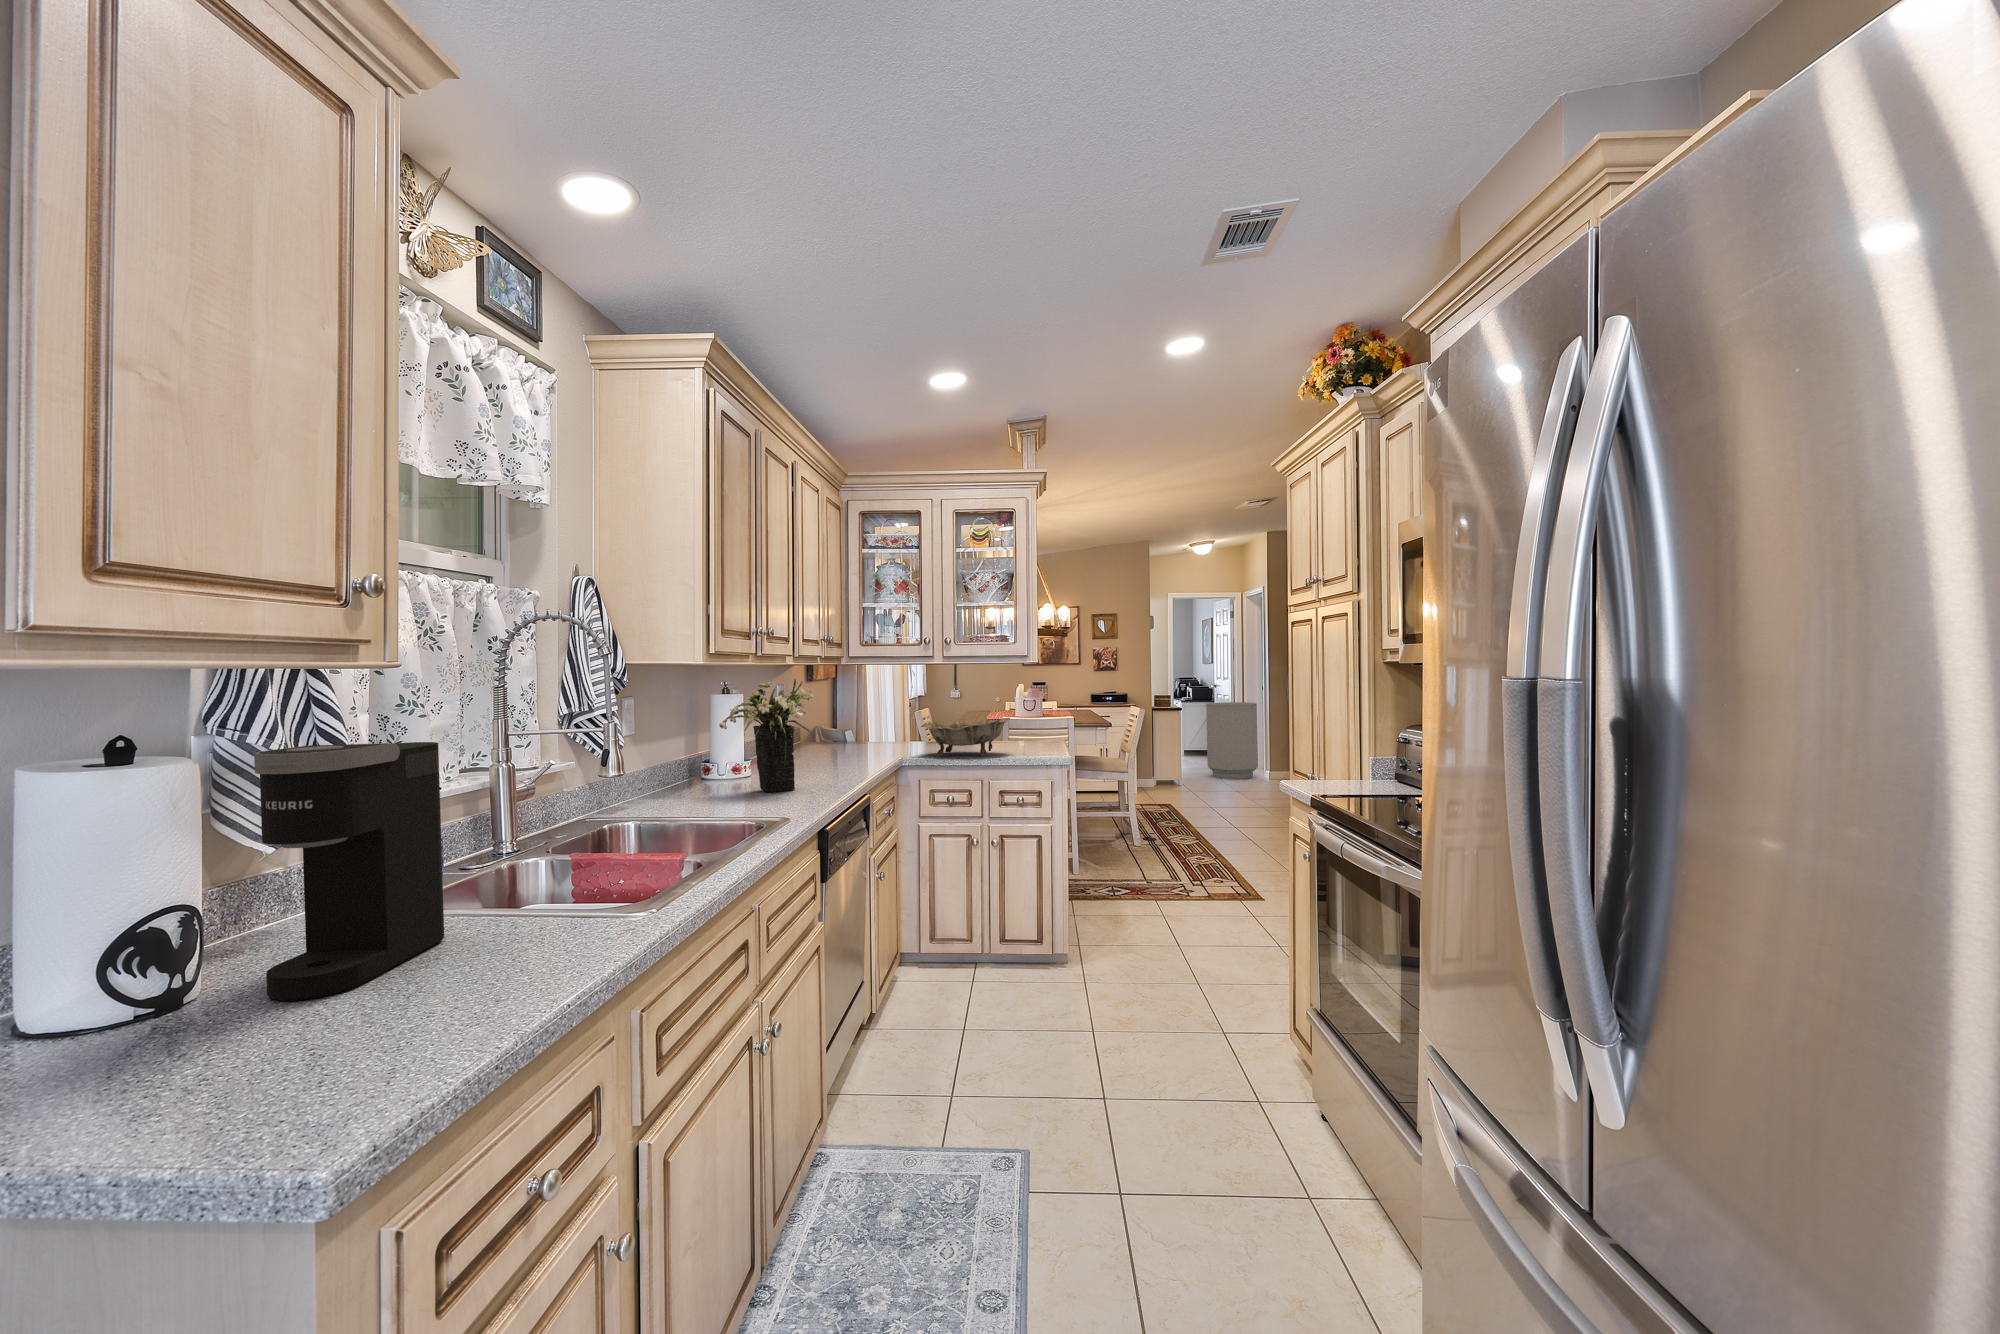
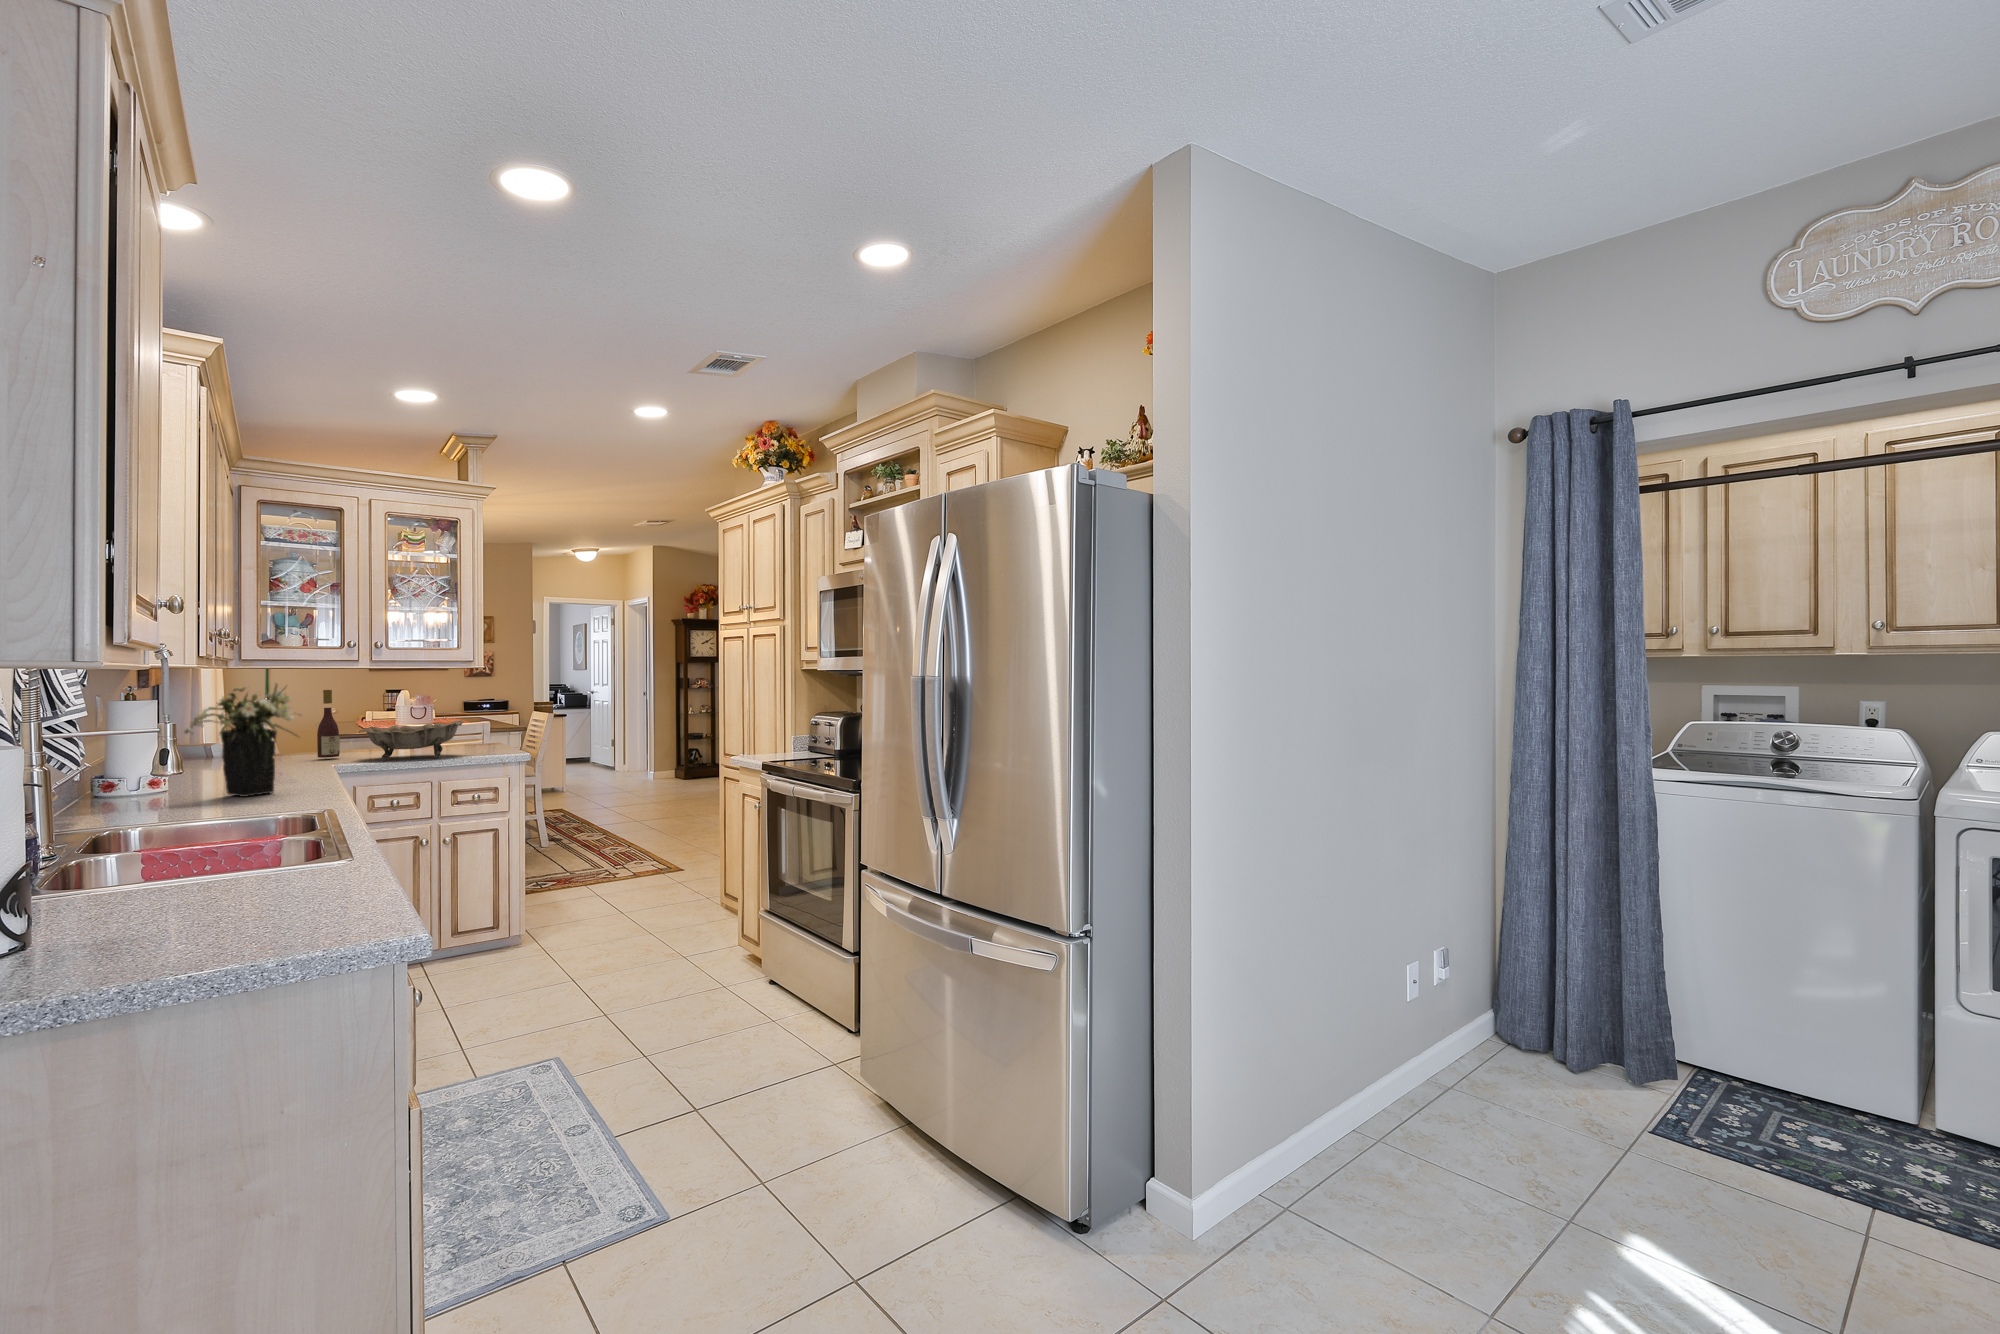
wine bottle: none [896,685,914,752] -> present [317,690,340,758]
trash can: present [1206,702,1258,779] -> none [589,708,642,783]
coffee maker: present [254,742,444,1001] -> none [97,730,194,925]

